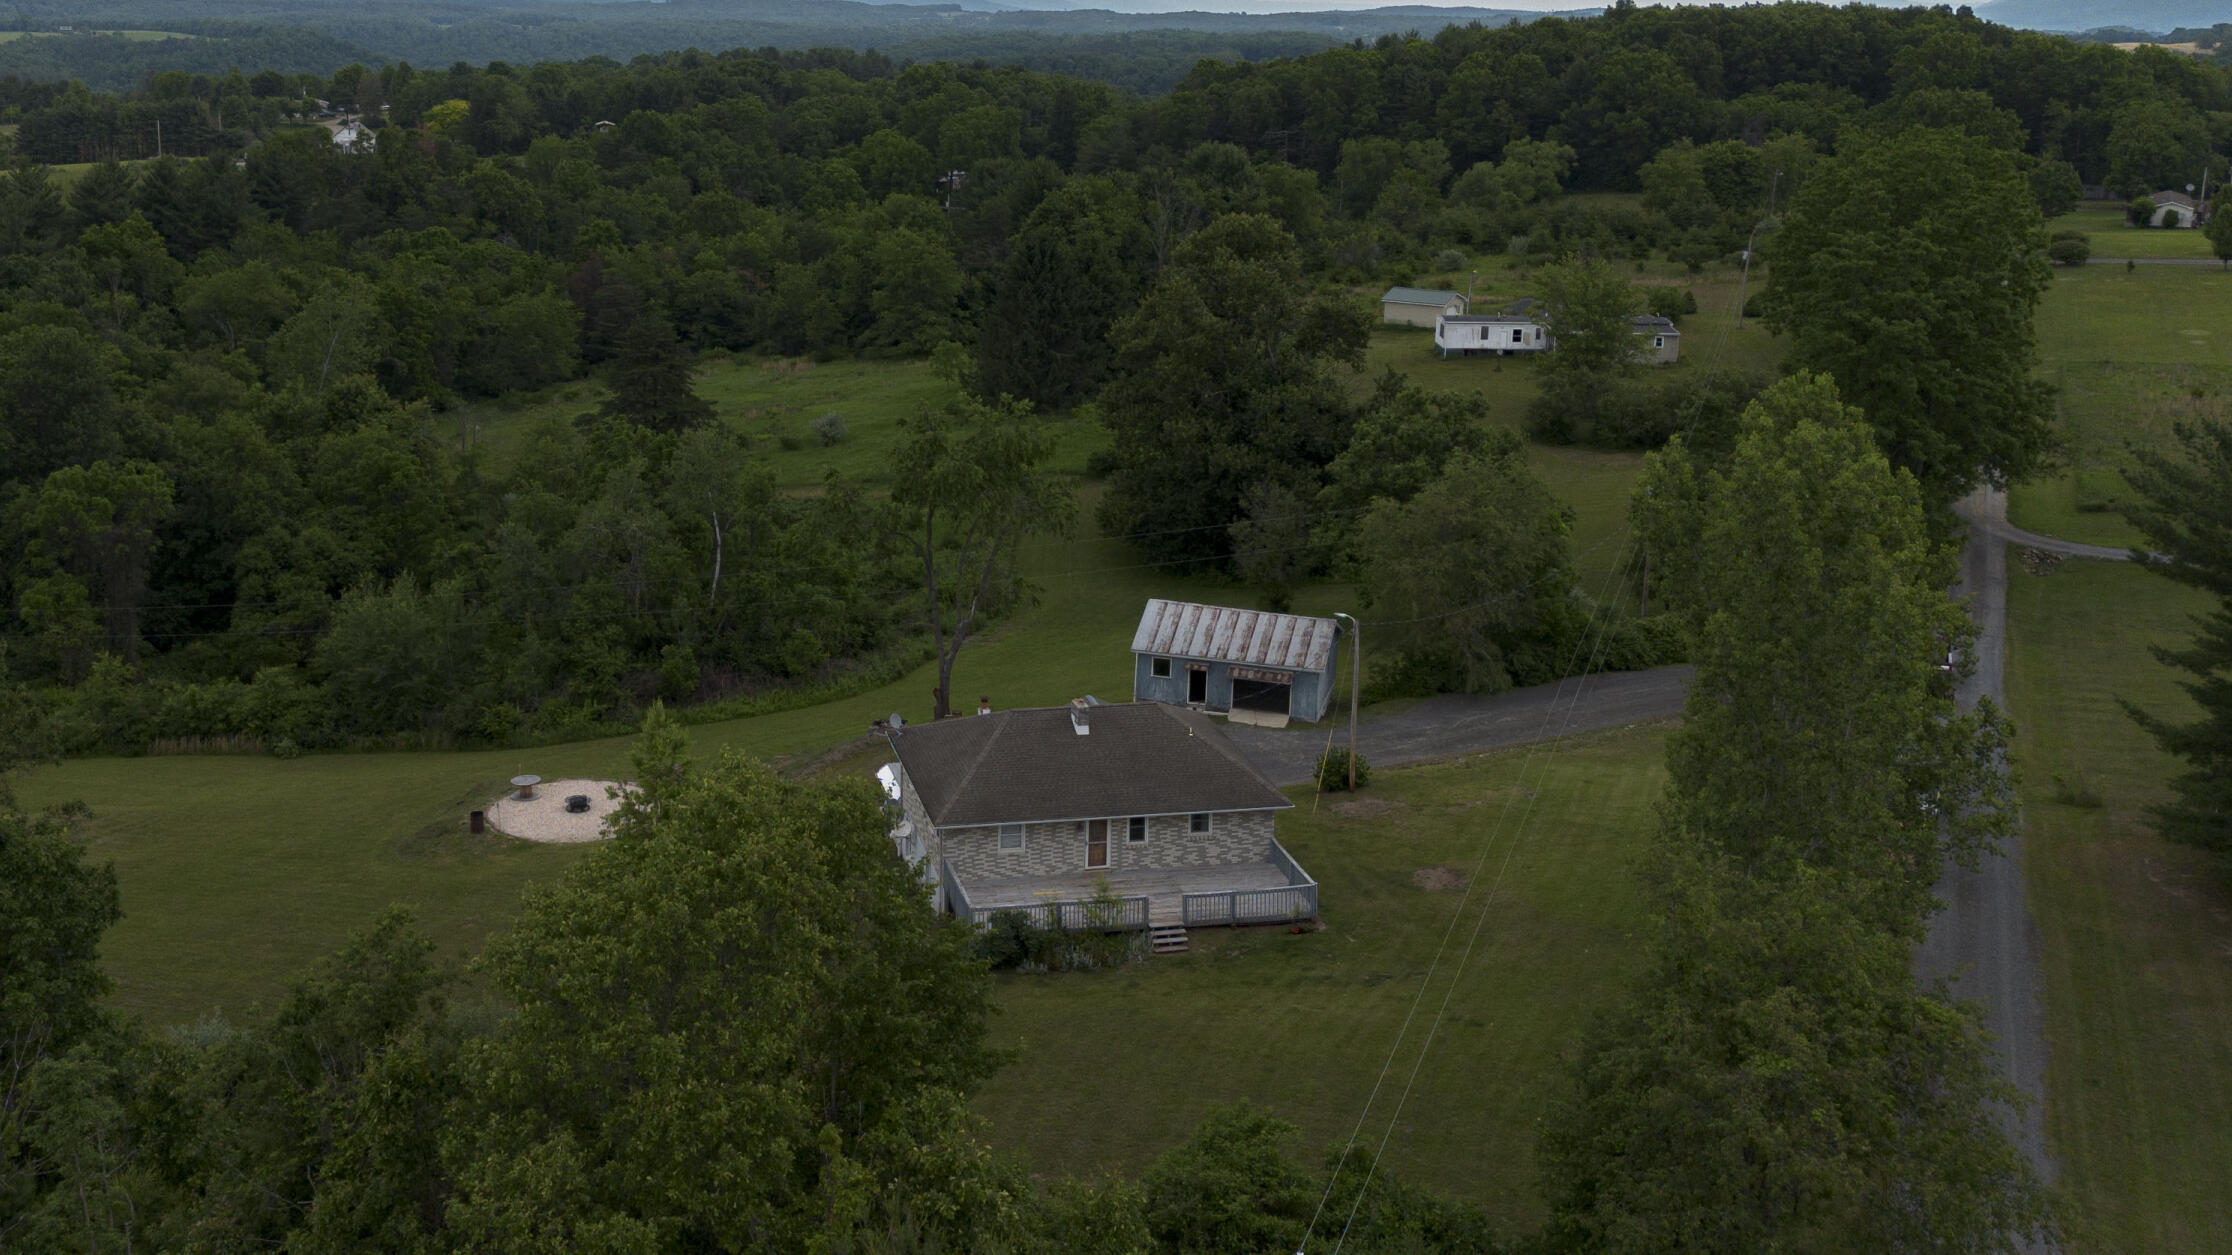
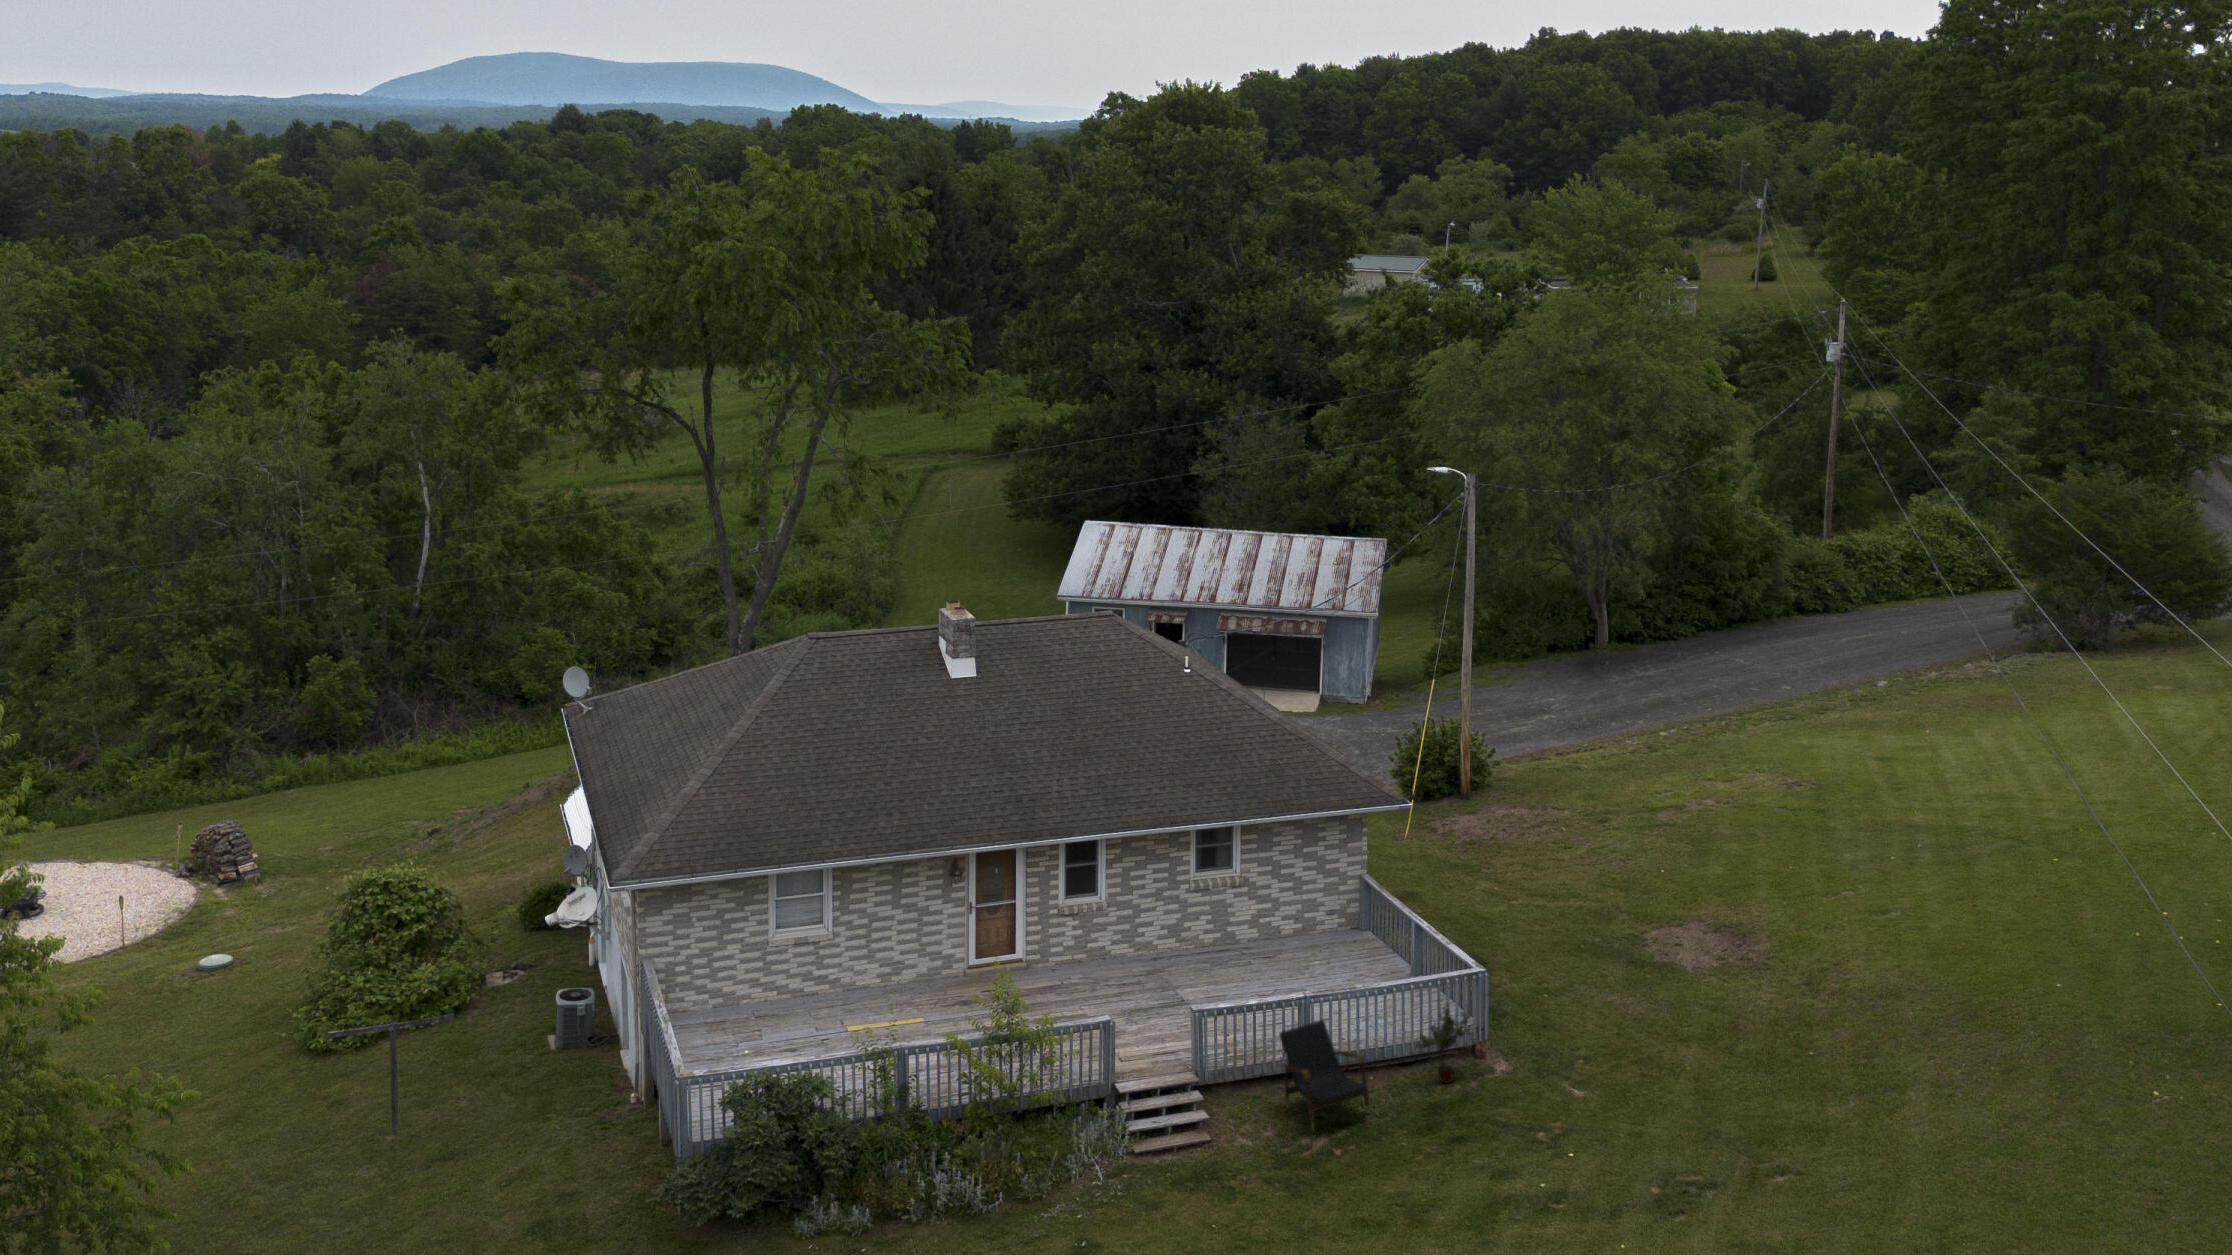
lounge chair: none [1221,903,1259,949] -> present [1279,1020,1369,1130]

